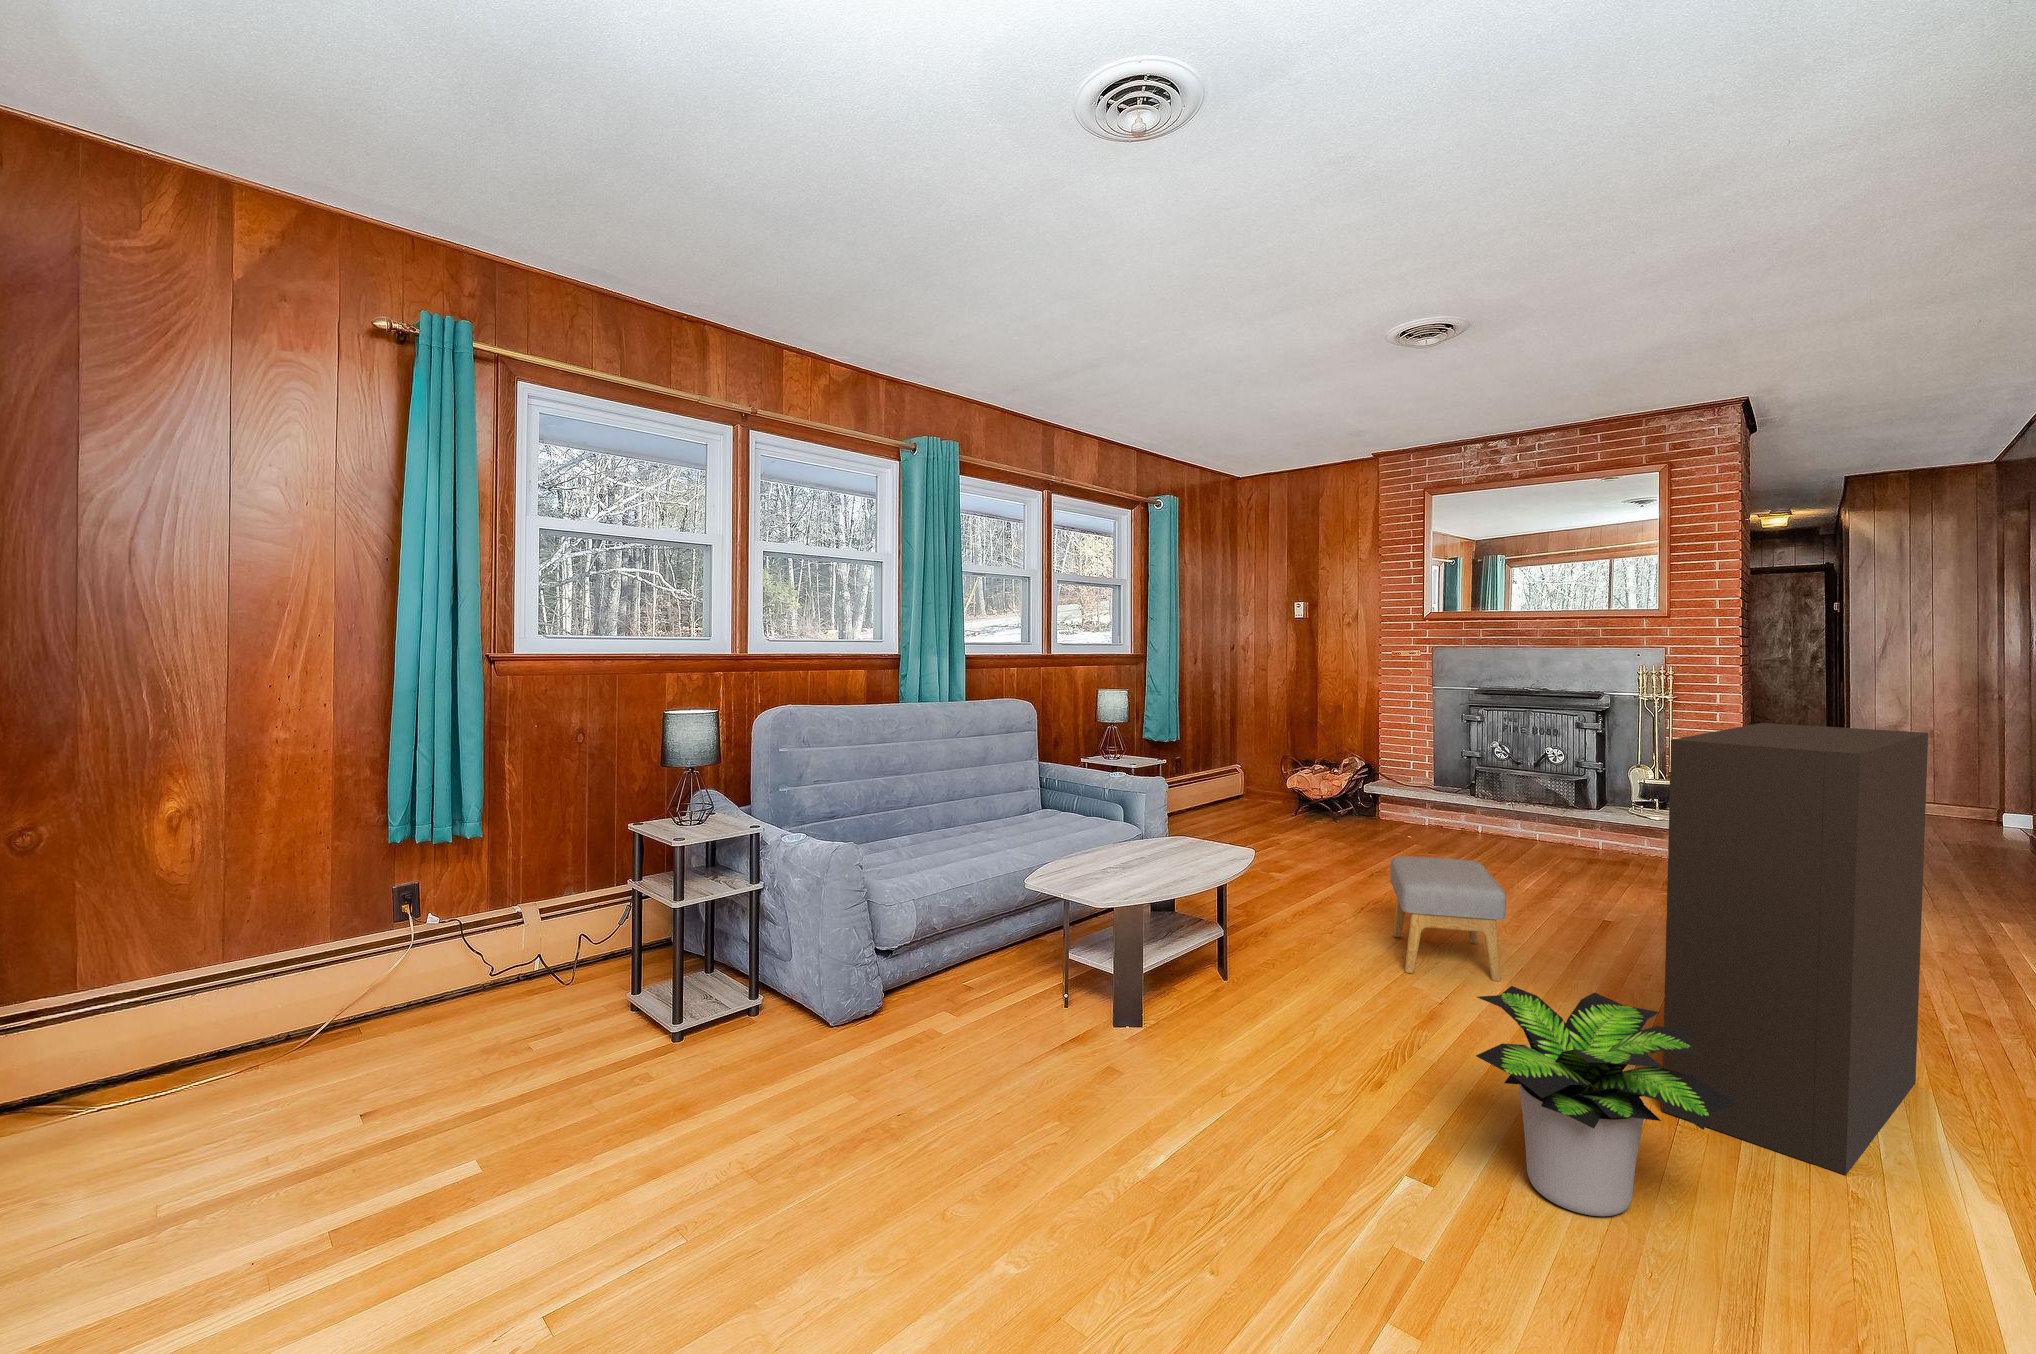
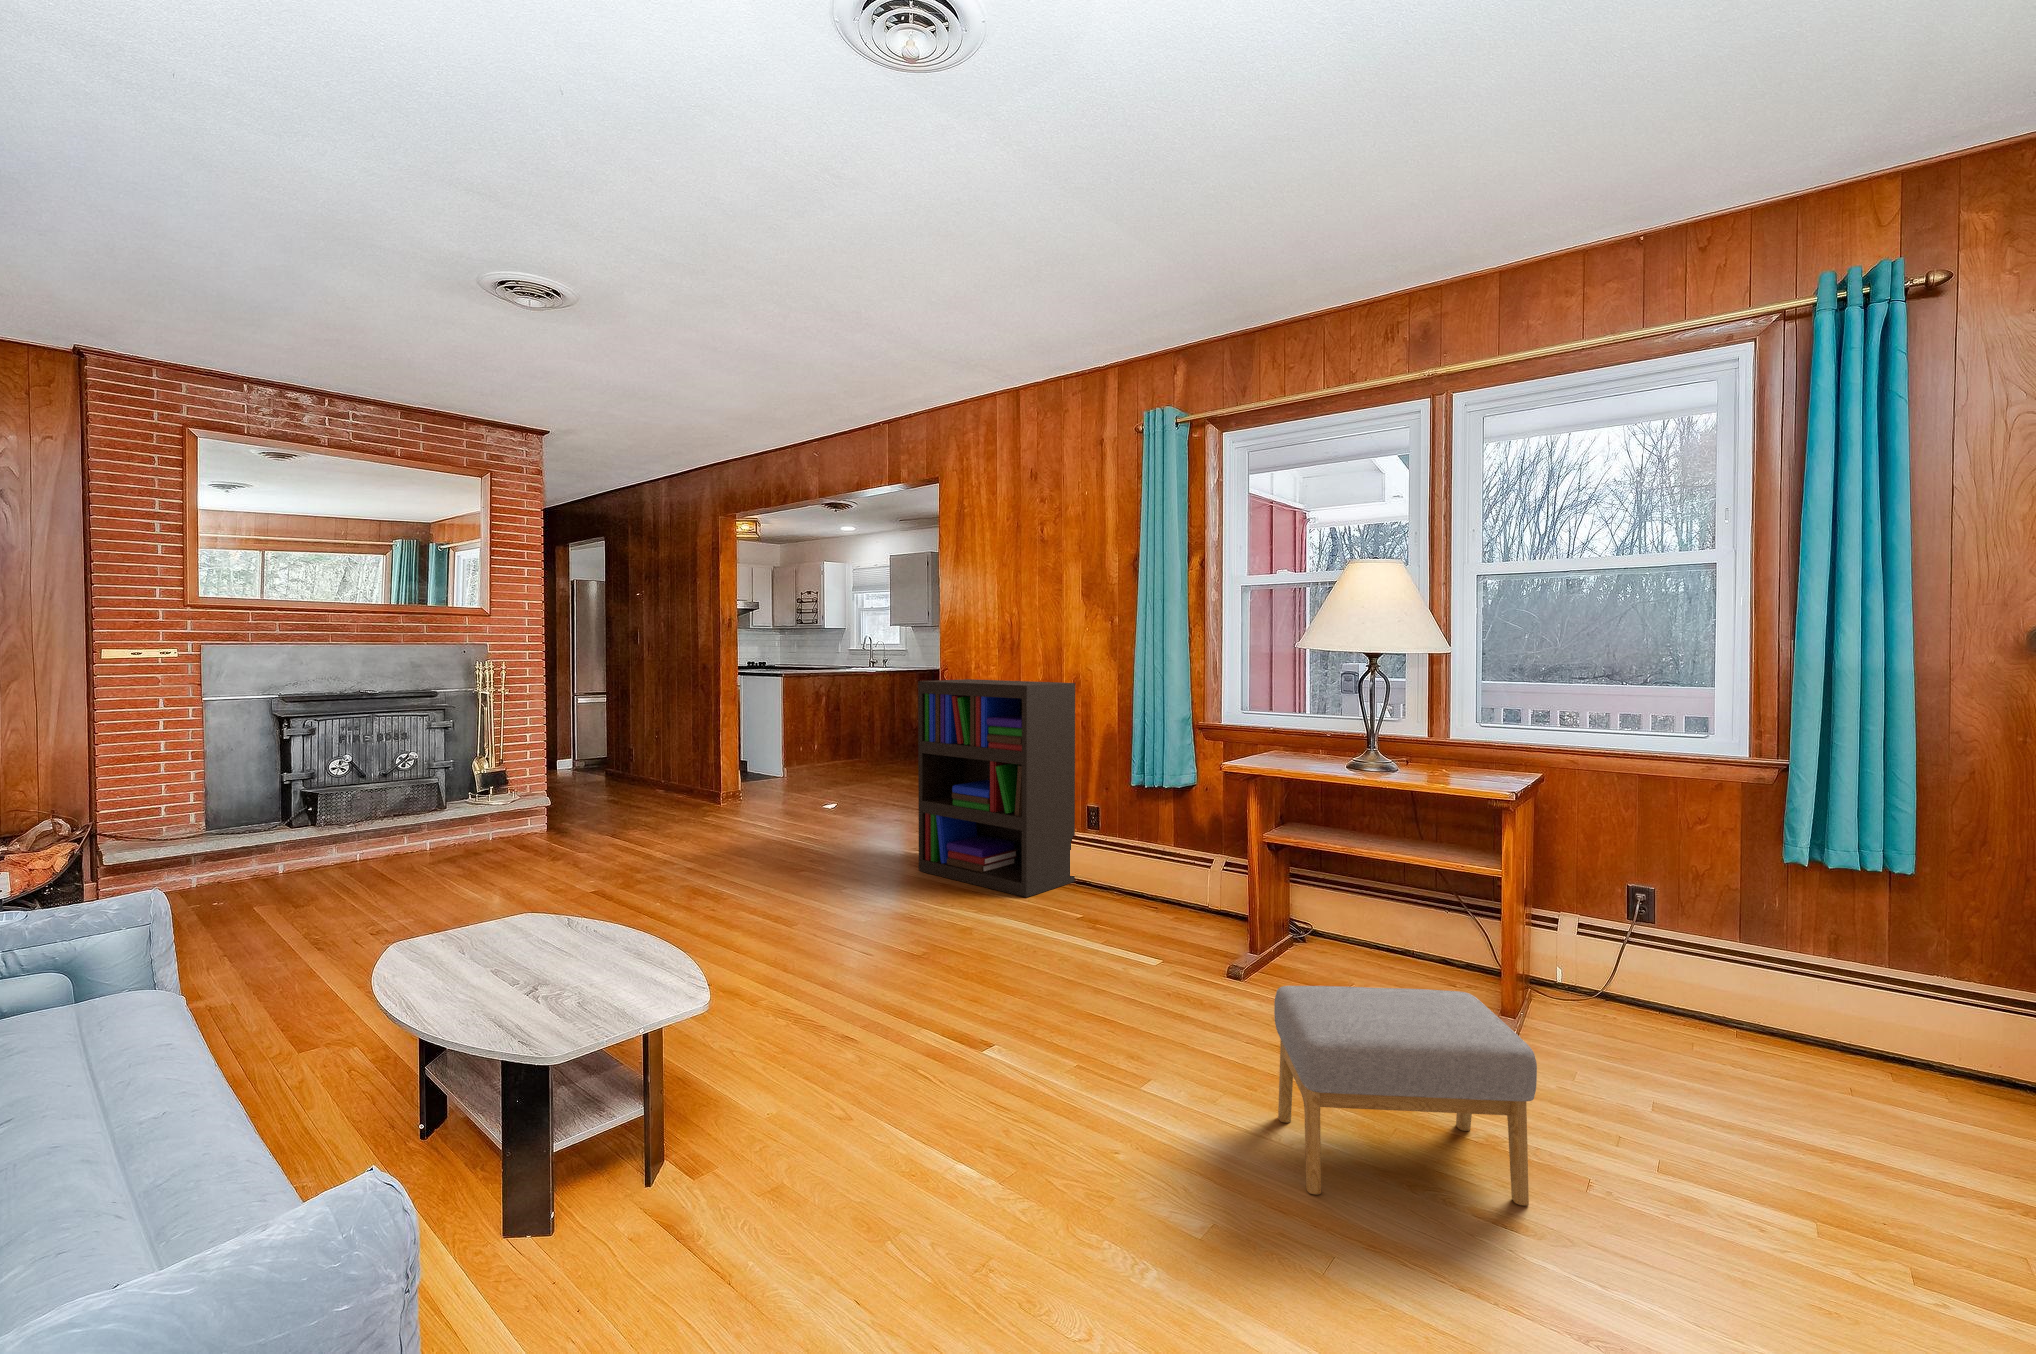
footstool: present [1390,856,1506,981] -> present [1274,986,1537,1205]
potted plant: present [1476,986,1738,1216] -> none [1081,820,1187,928]

